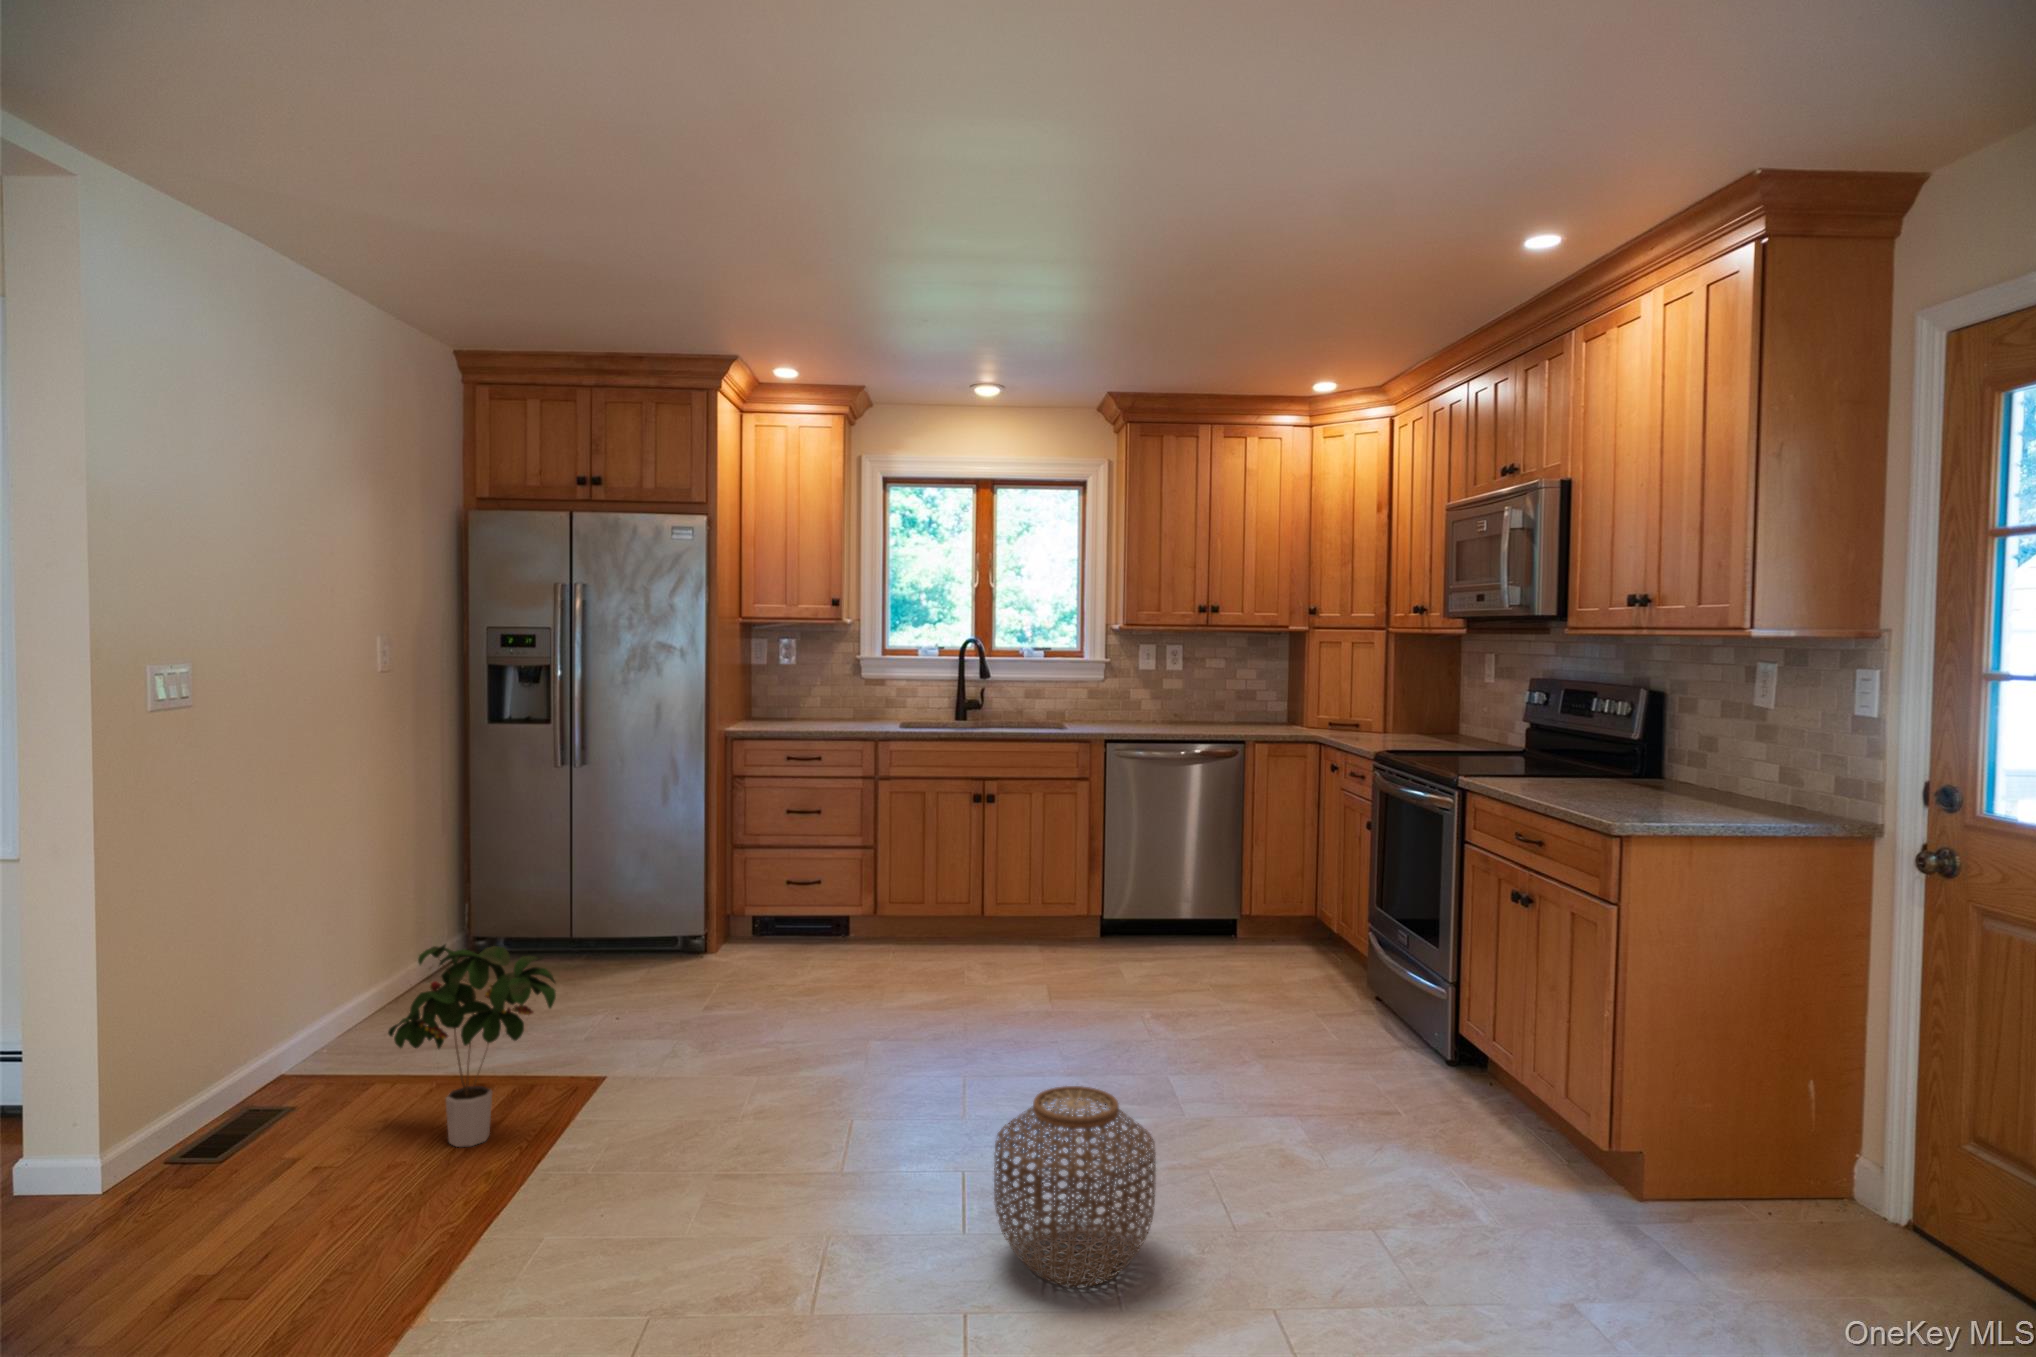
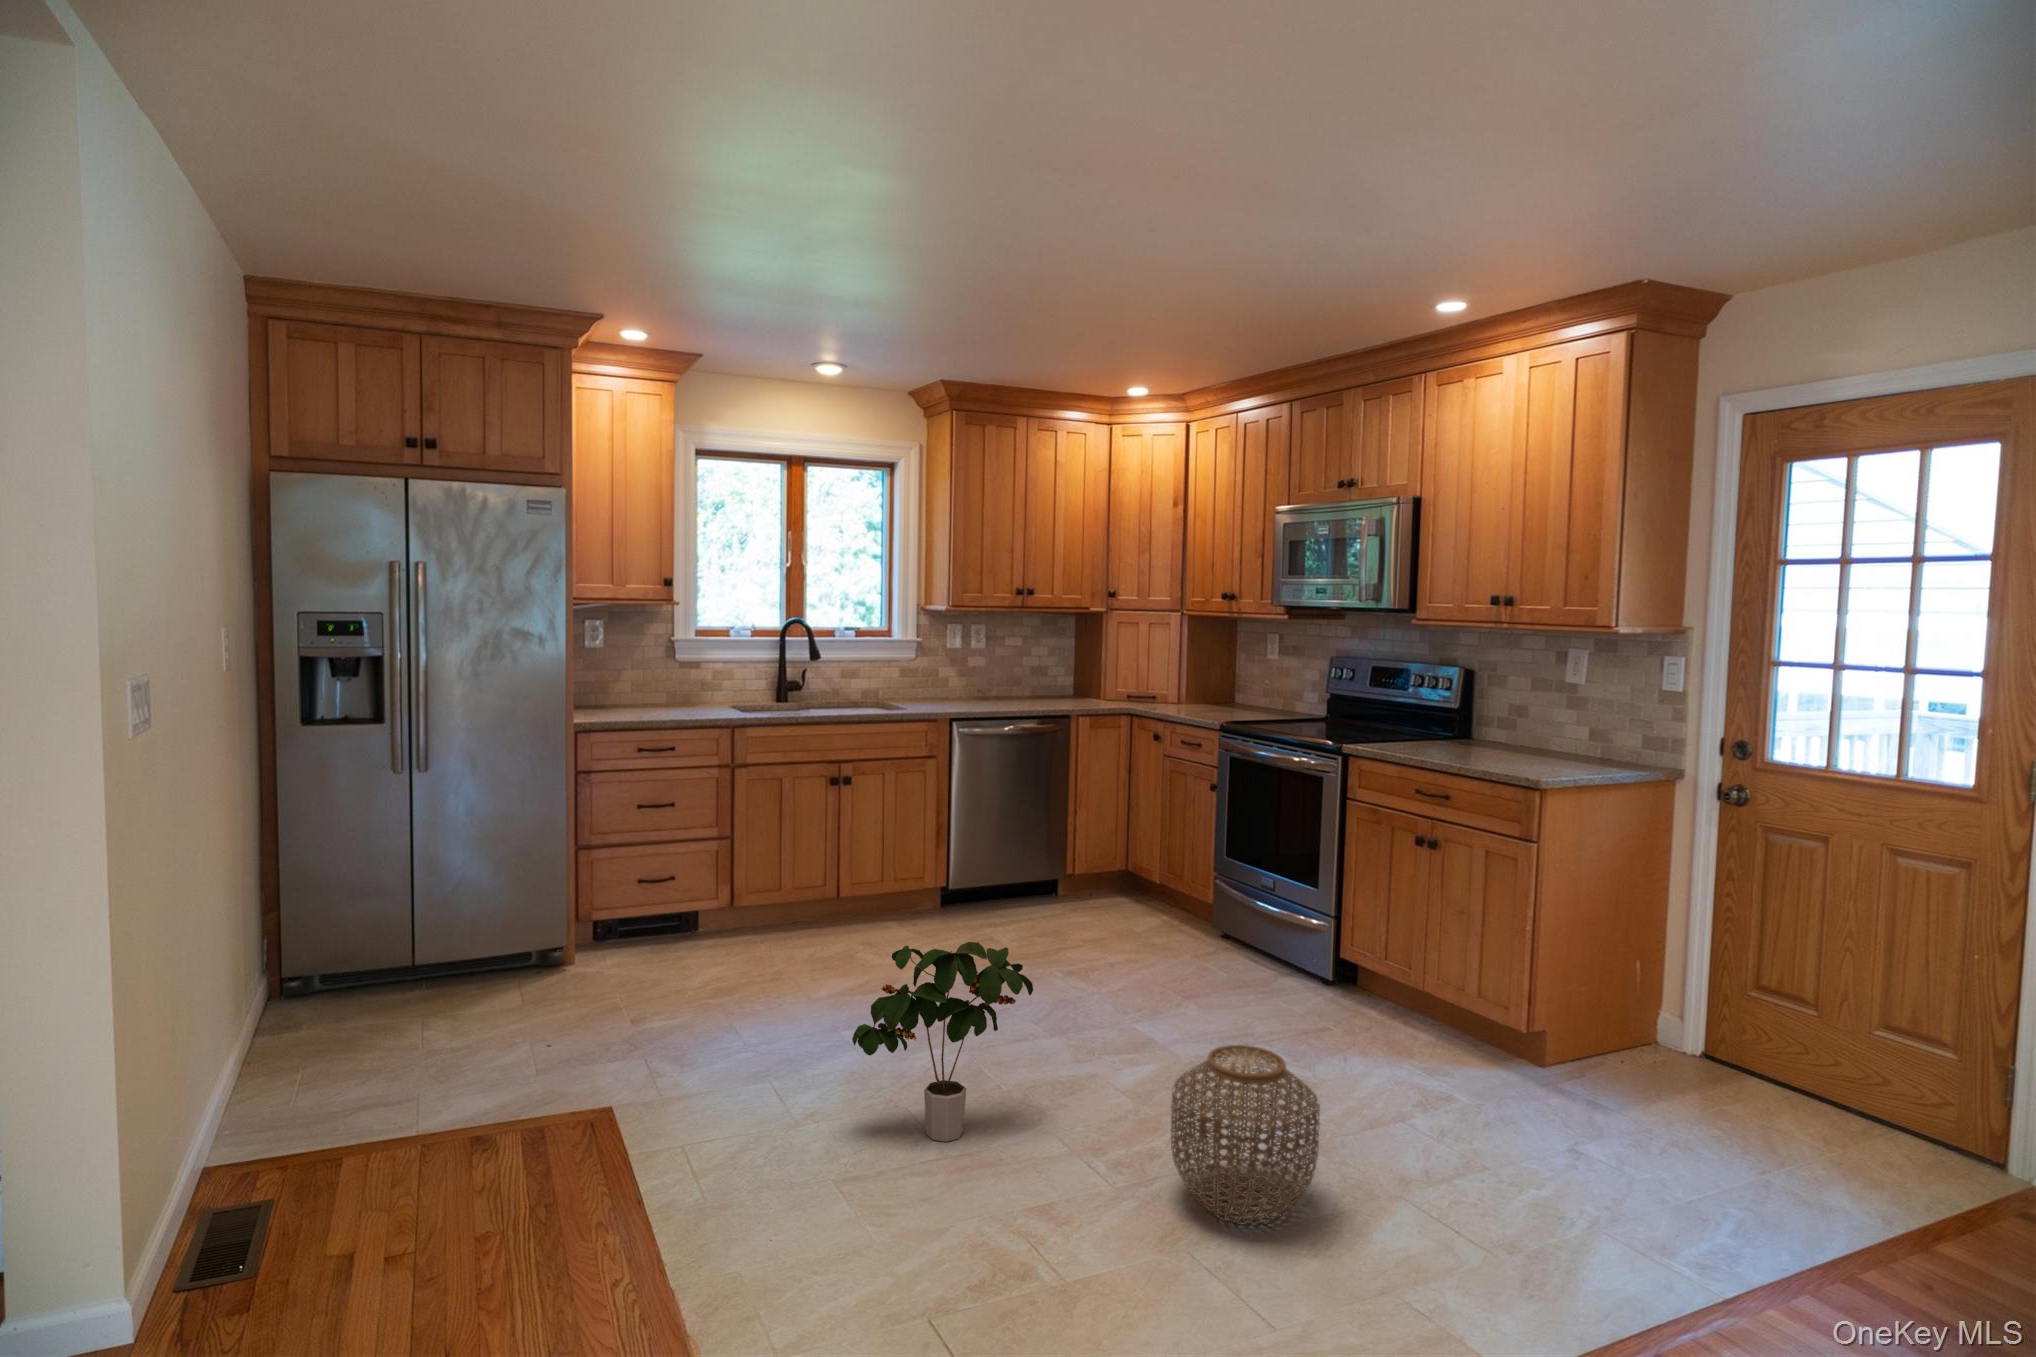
potted plant: present [388,944,556,1147] -> present [852,942,1033,1142]

